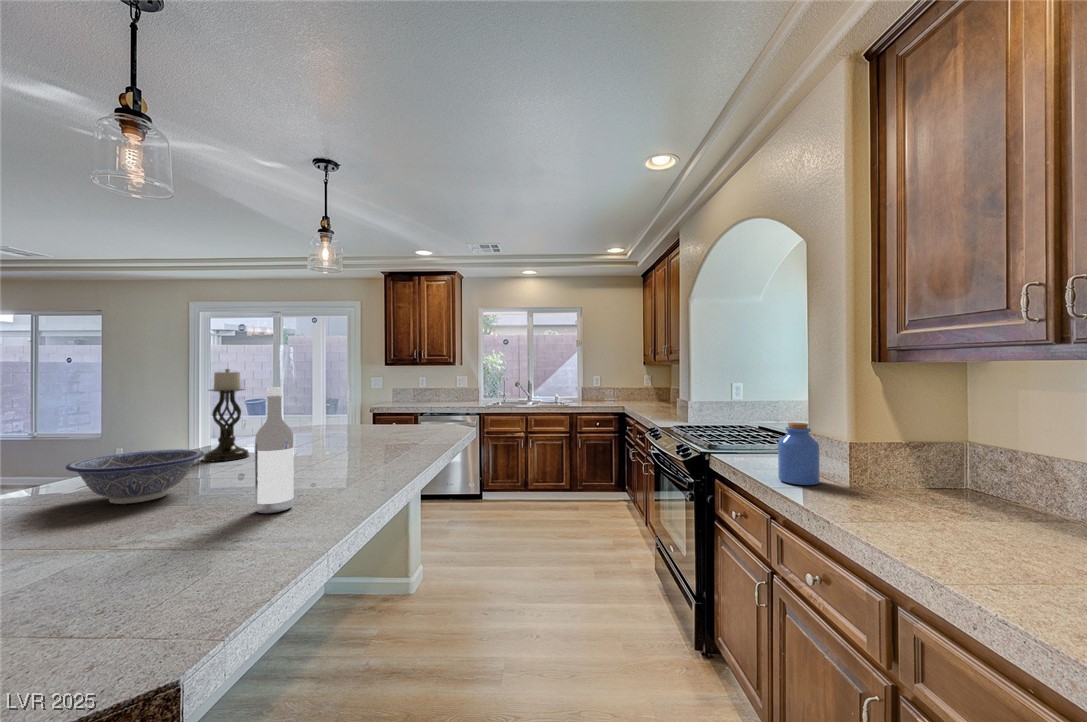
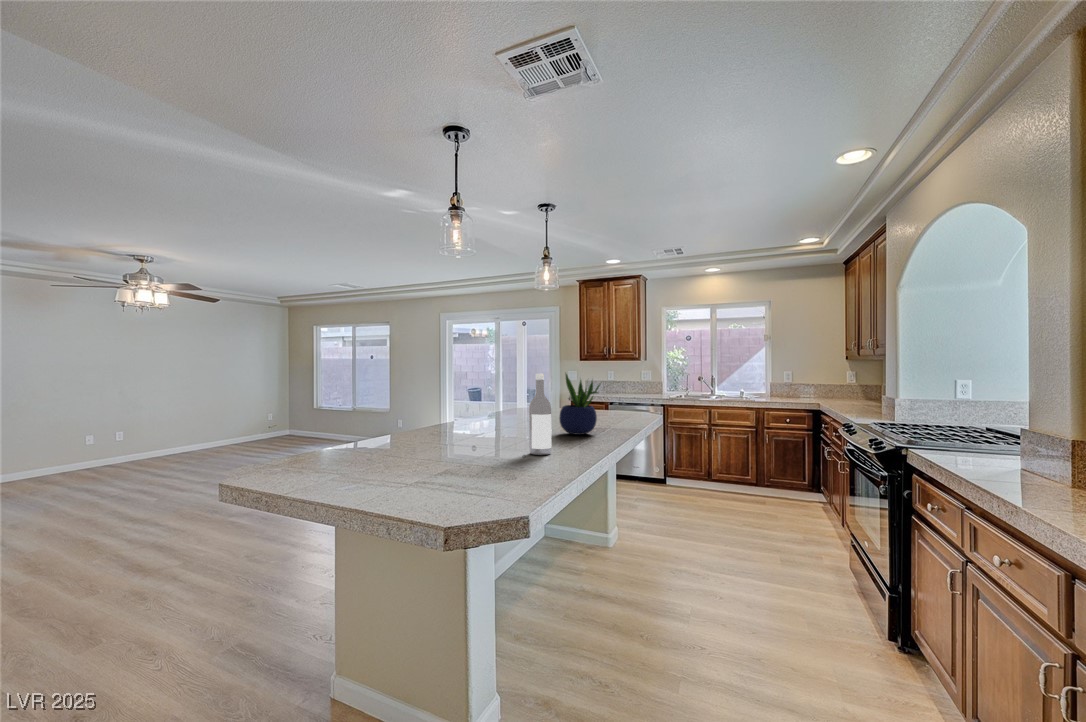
candle holder: present [203,369,249,461] -> none [474,362,502,426]
potted plant: none [326,381,391,466] -> present [560,374,600,435]
jar: present [778,423,820,485] -> none [978,418,1029,480]
decorative bowl: present [66,449,204,504] -> none [424,414,490,444]

